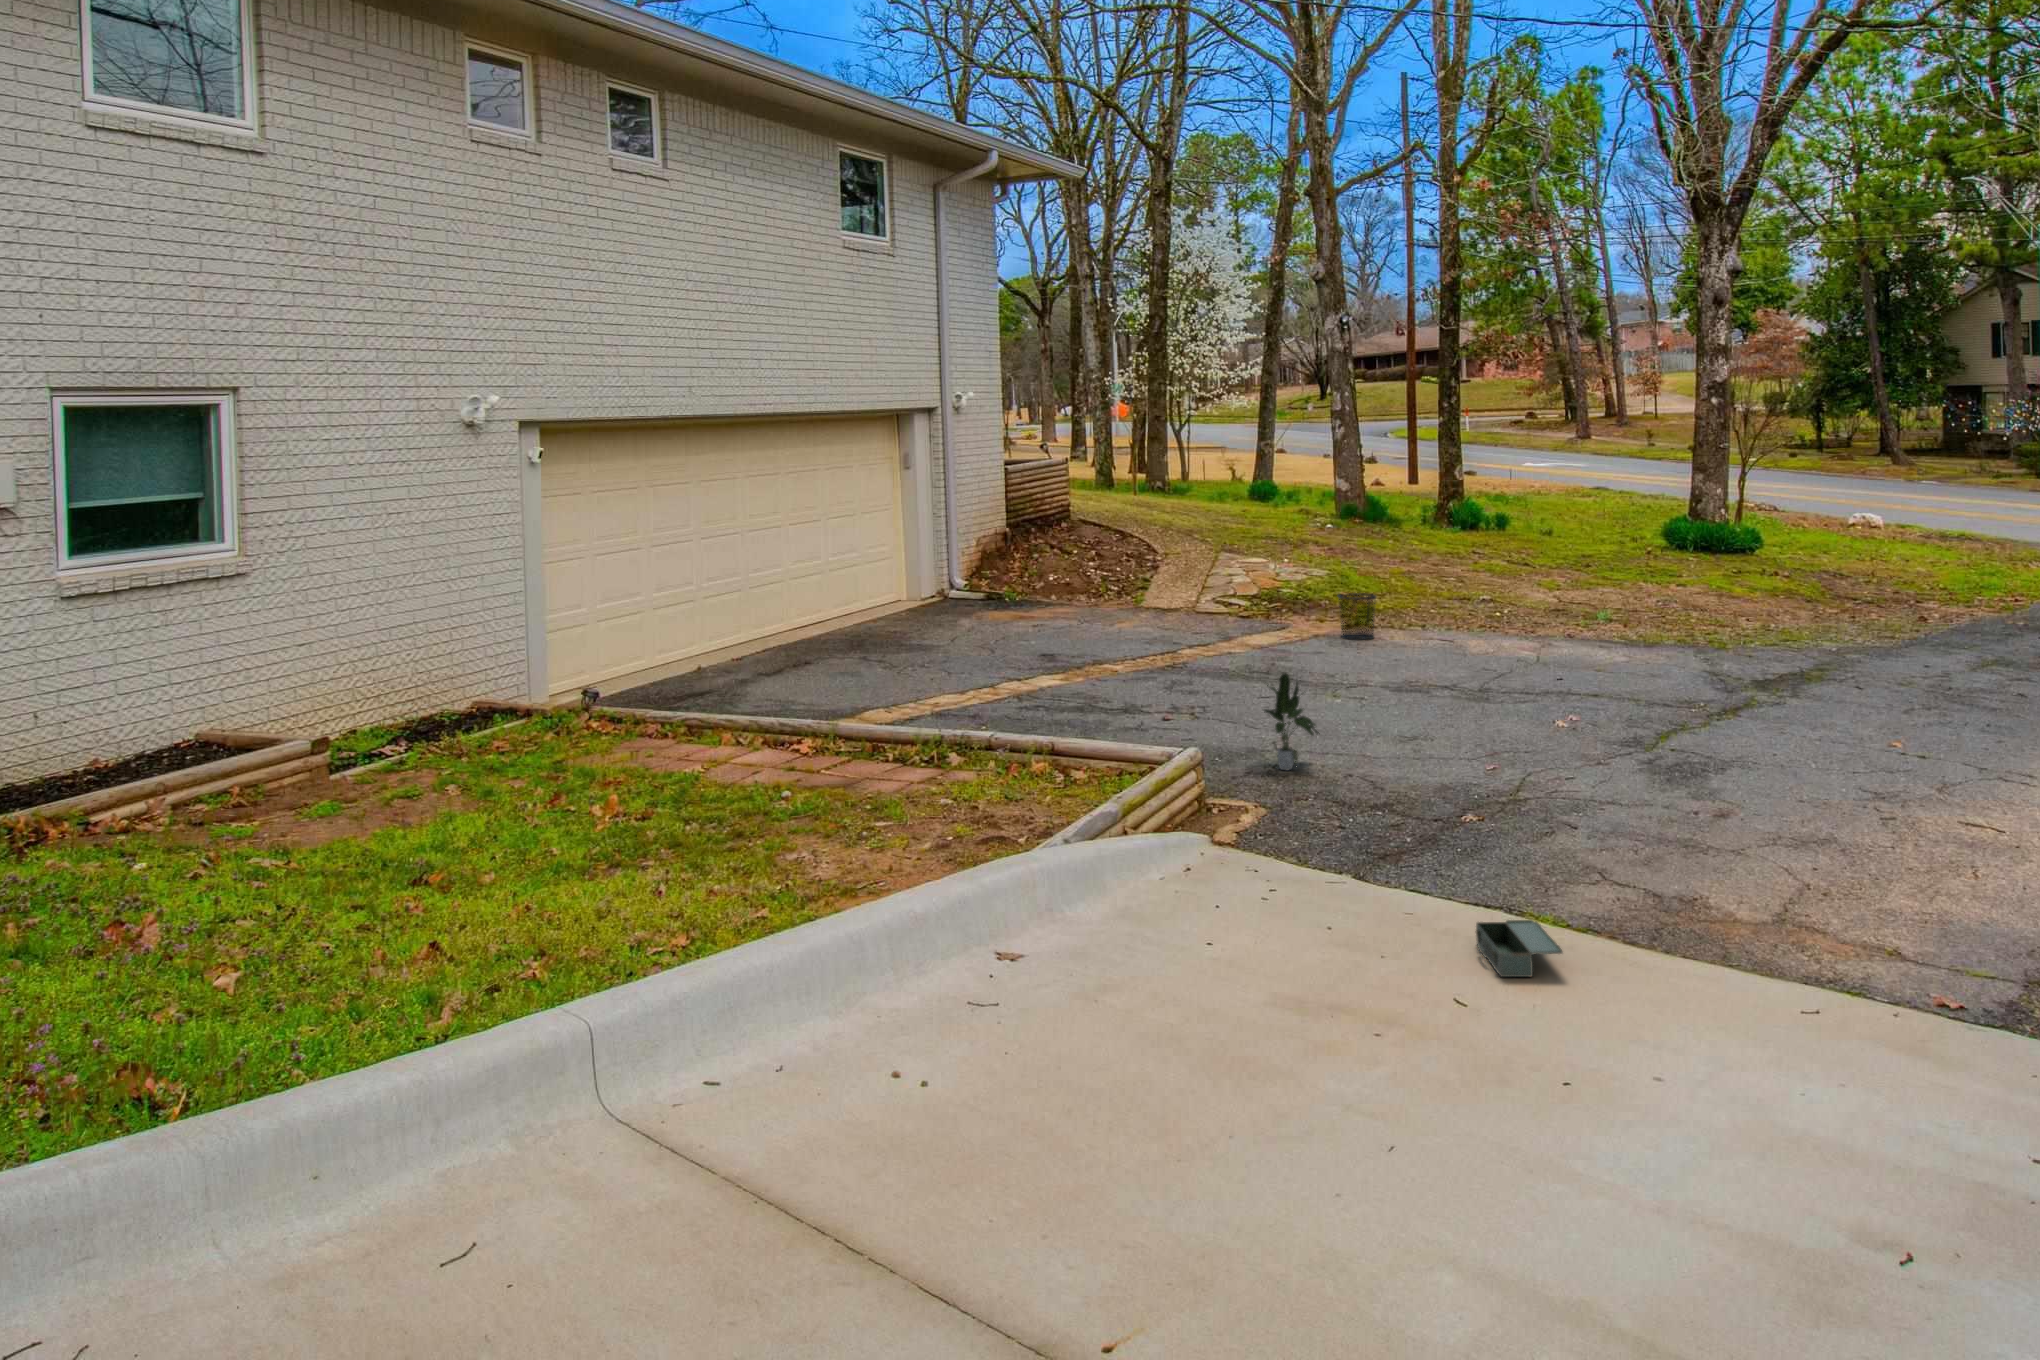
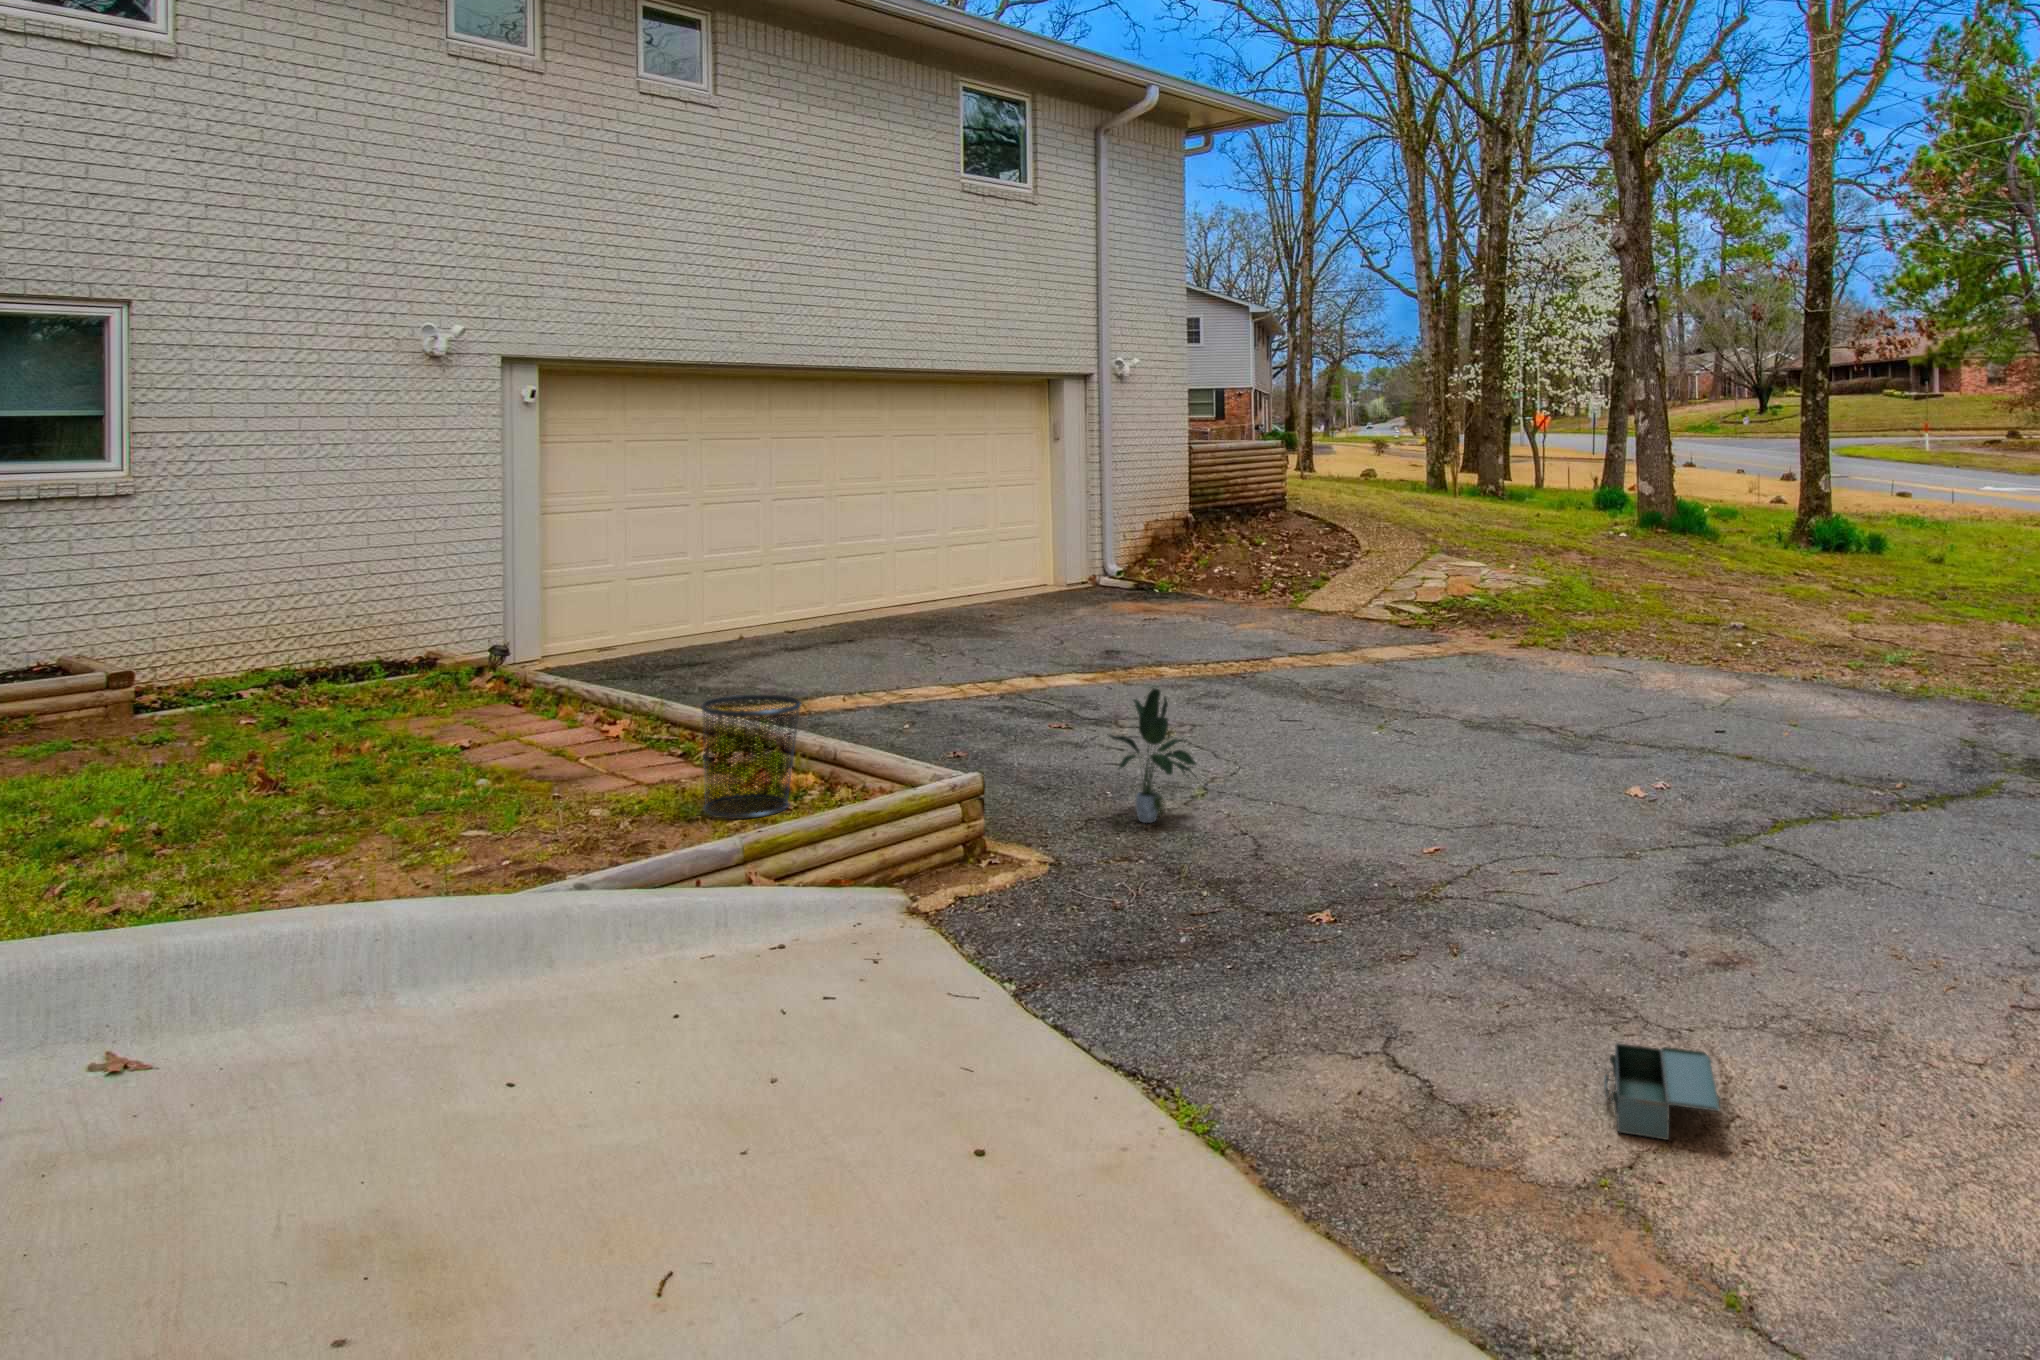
trash can: present [1338,593,1376,640] -> present [701,694,801,819]
toolbox: present [1476,920,1562,977] -> present [1604,1043,1720,1140]

